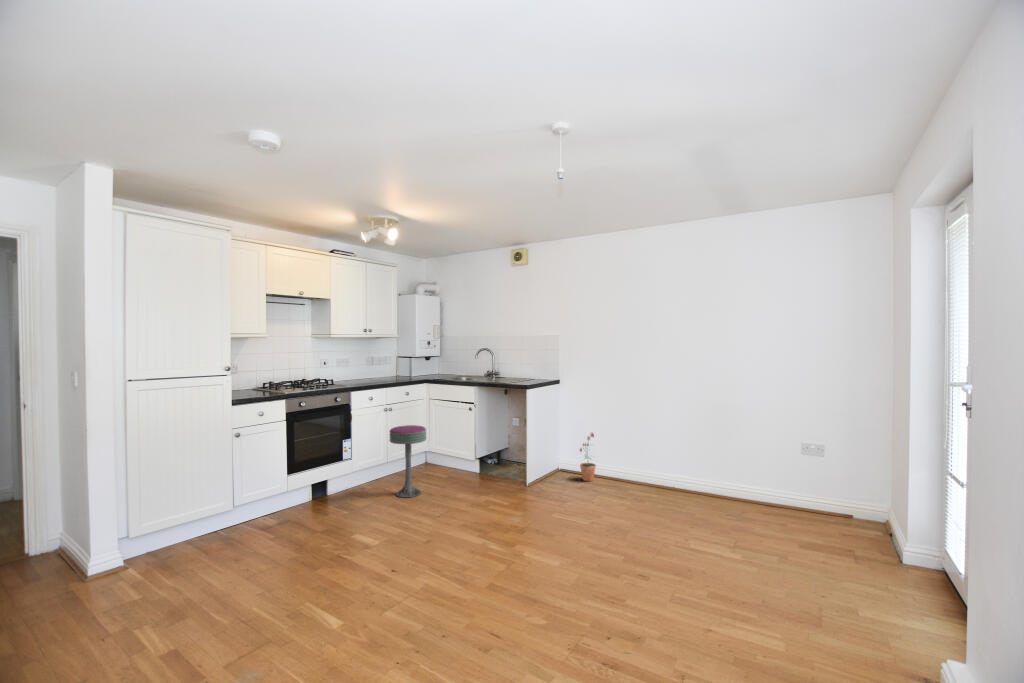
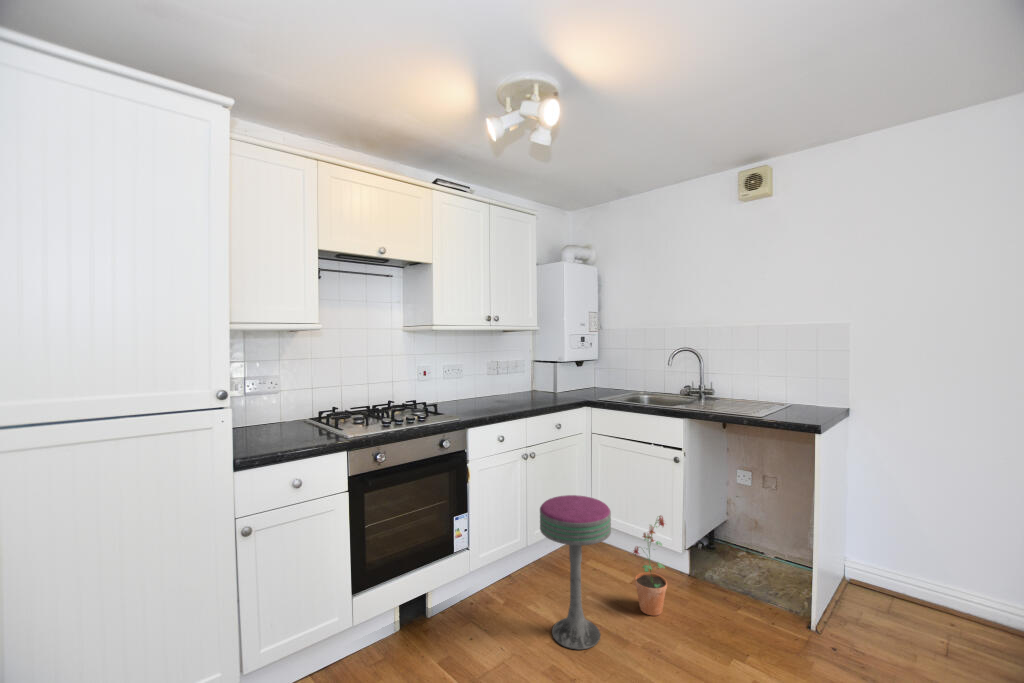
potted plant: present [580,433,596,481] -> present [634,515,667,616]

